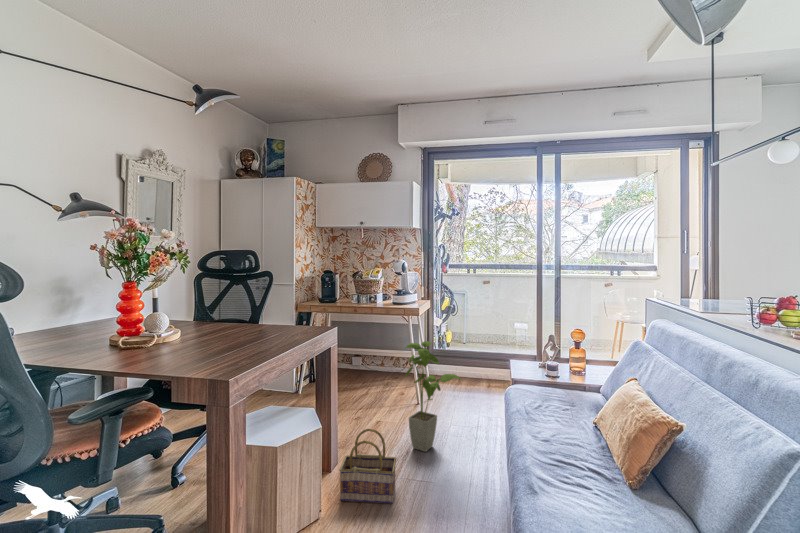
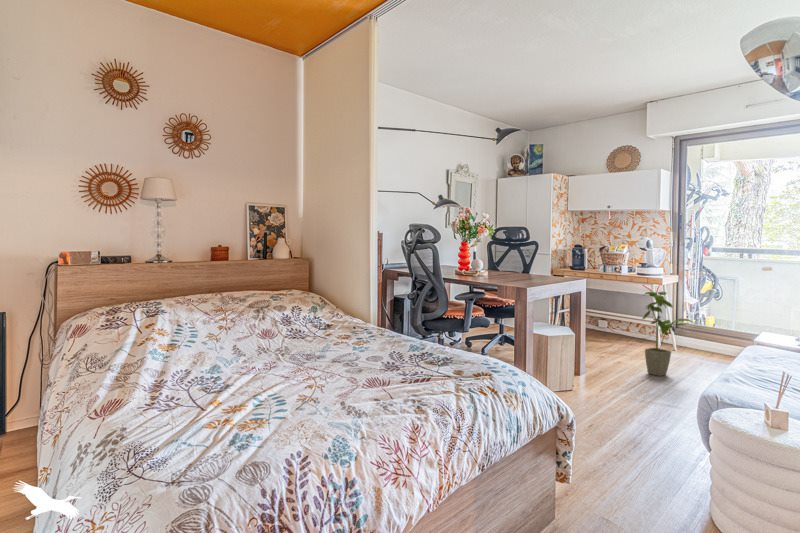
basket: present [339,429,396,503] -> none [589,342,632,389]

